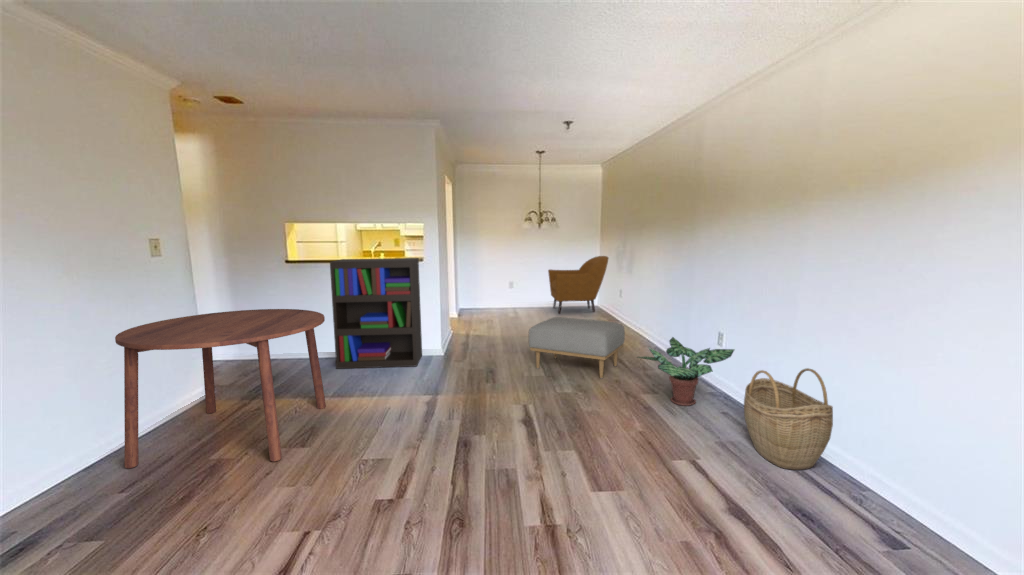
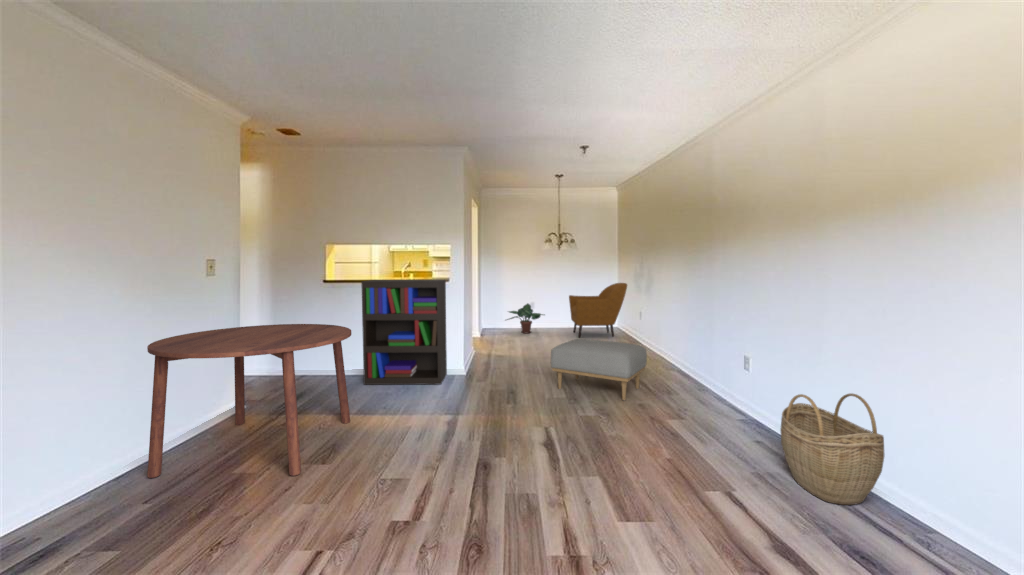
potted plant: present [637,337,734,406] -> present [507,303,543,333]

